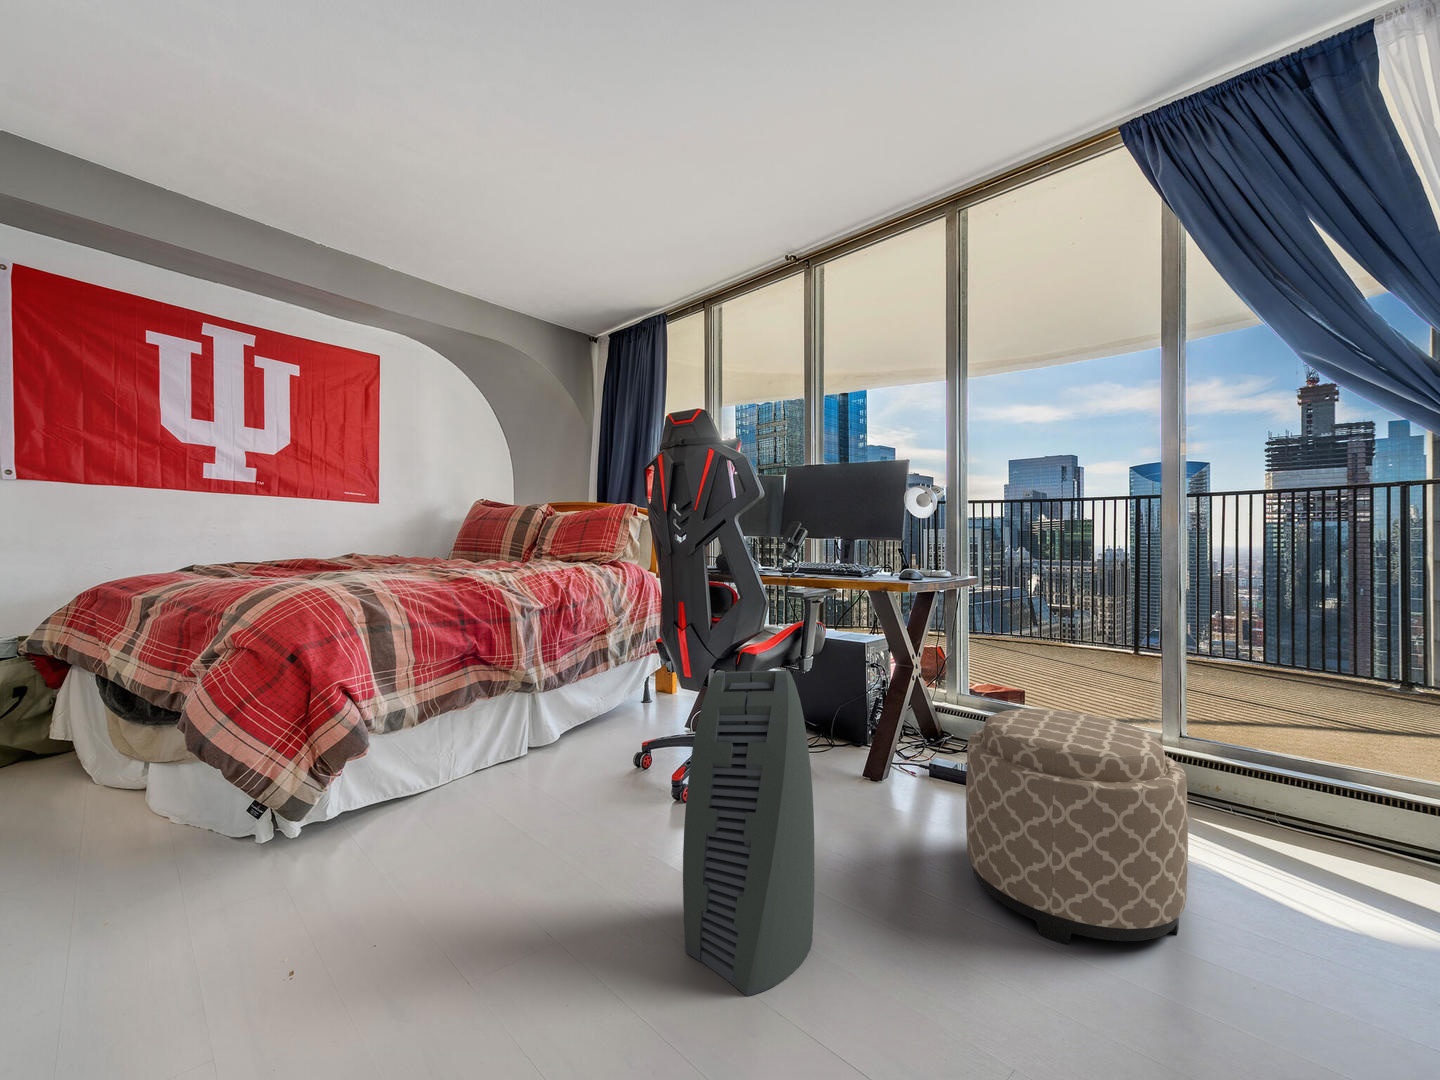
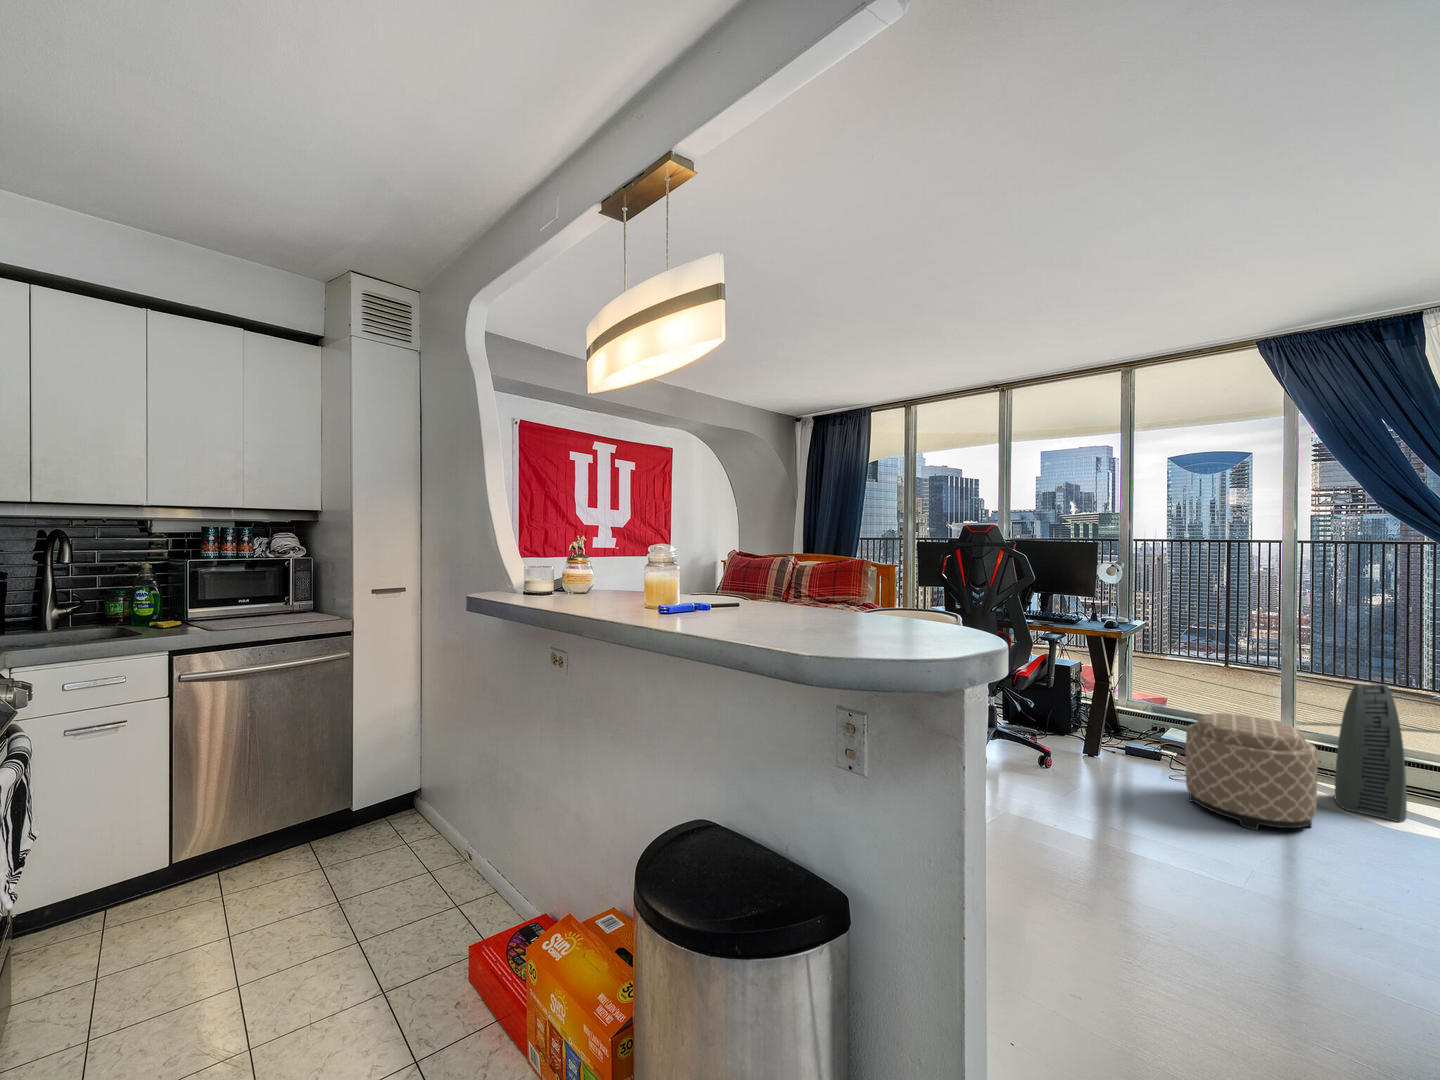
air purifier: present [683,670,814,996] -> present [1335,684,1407,822]

